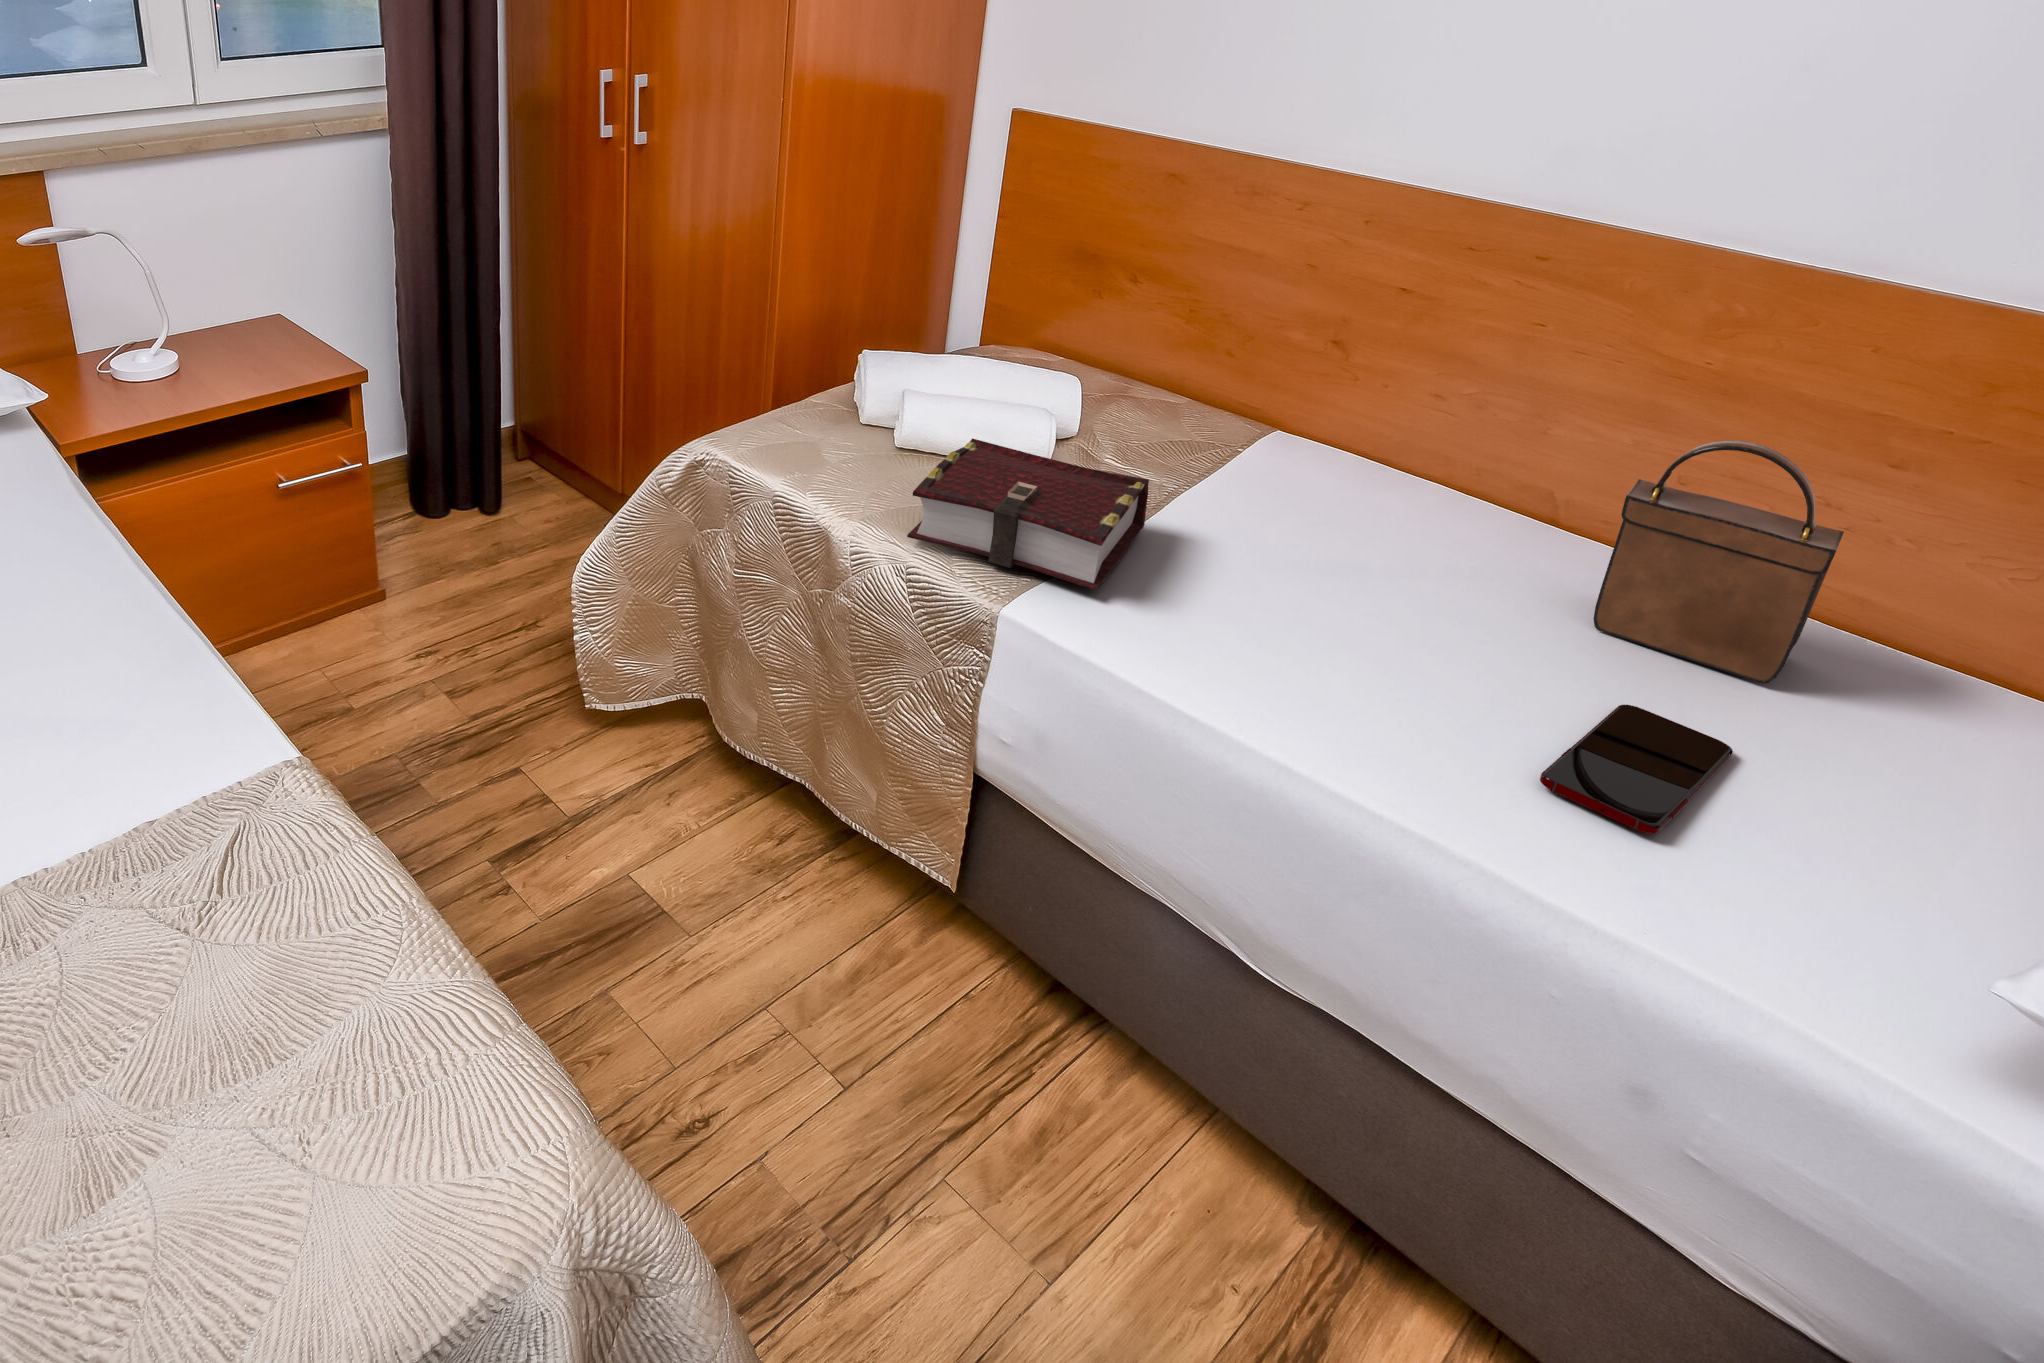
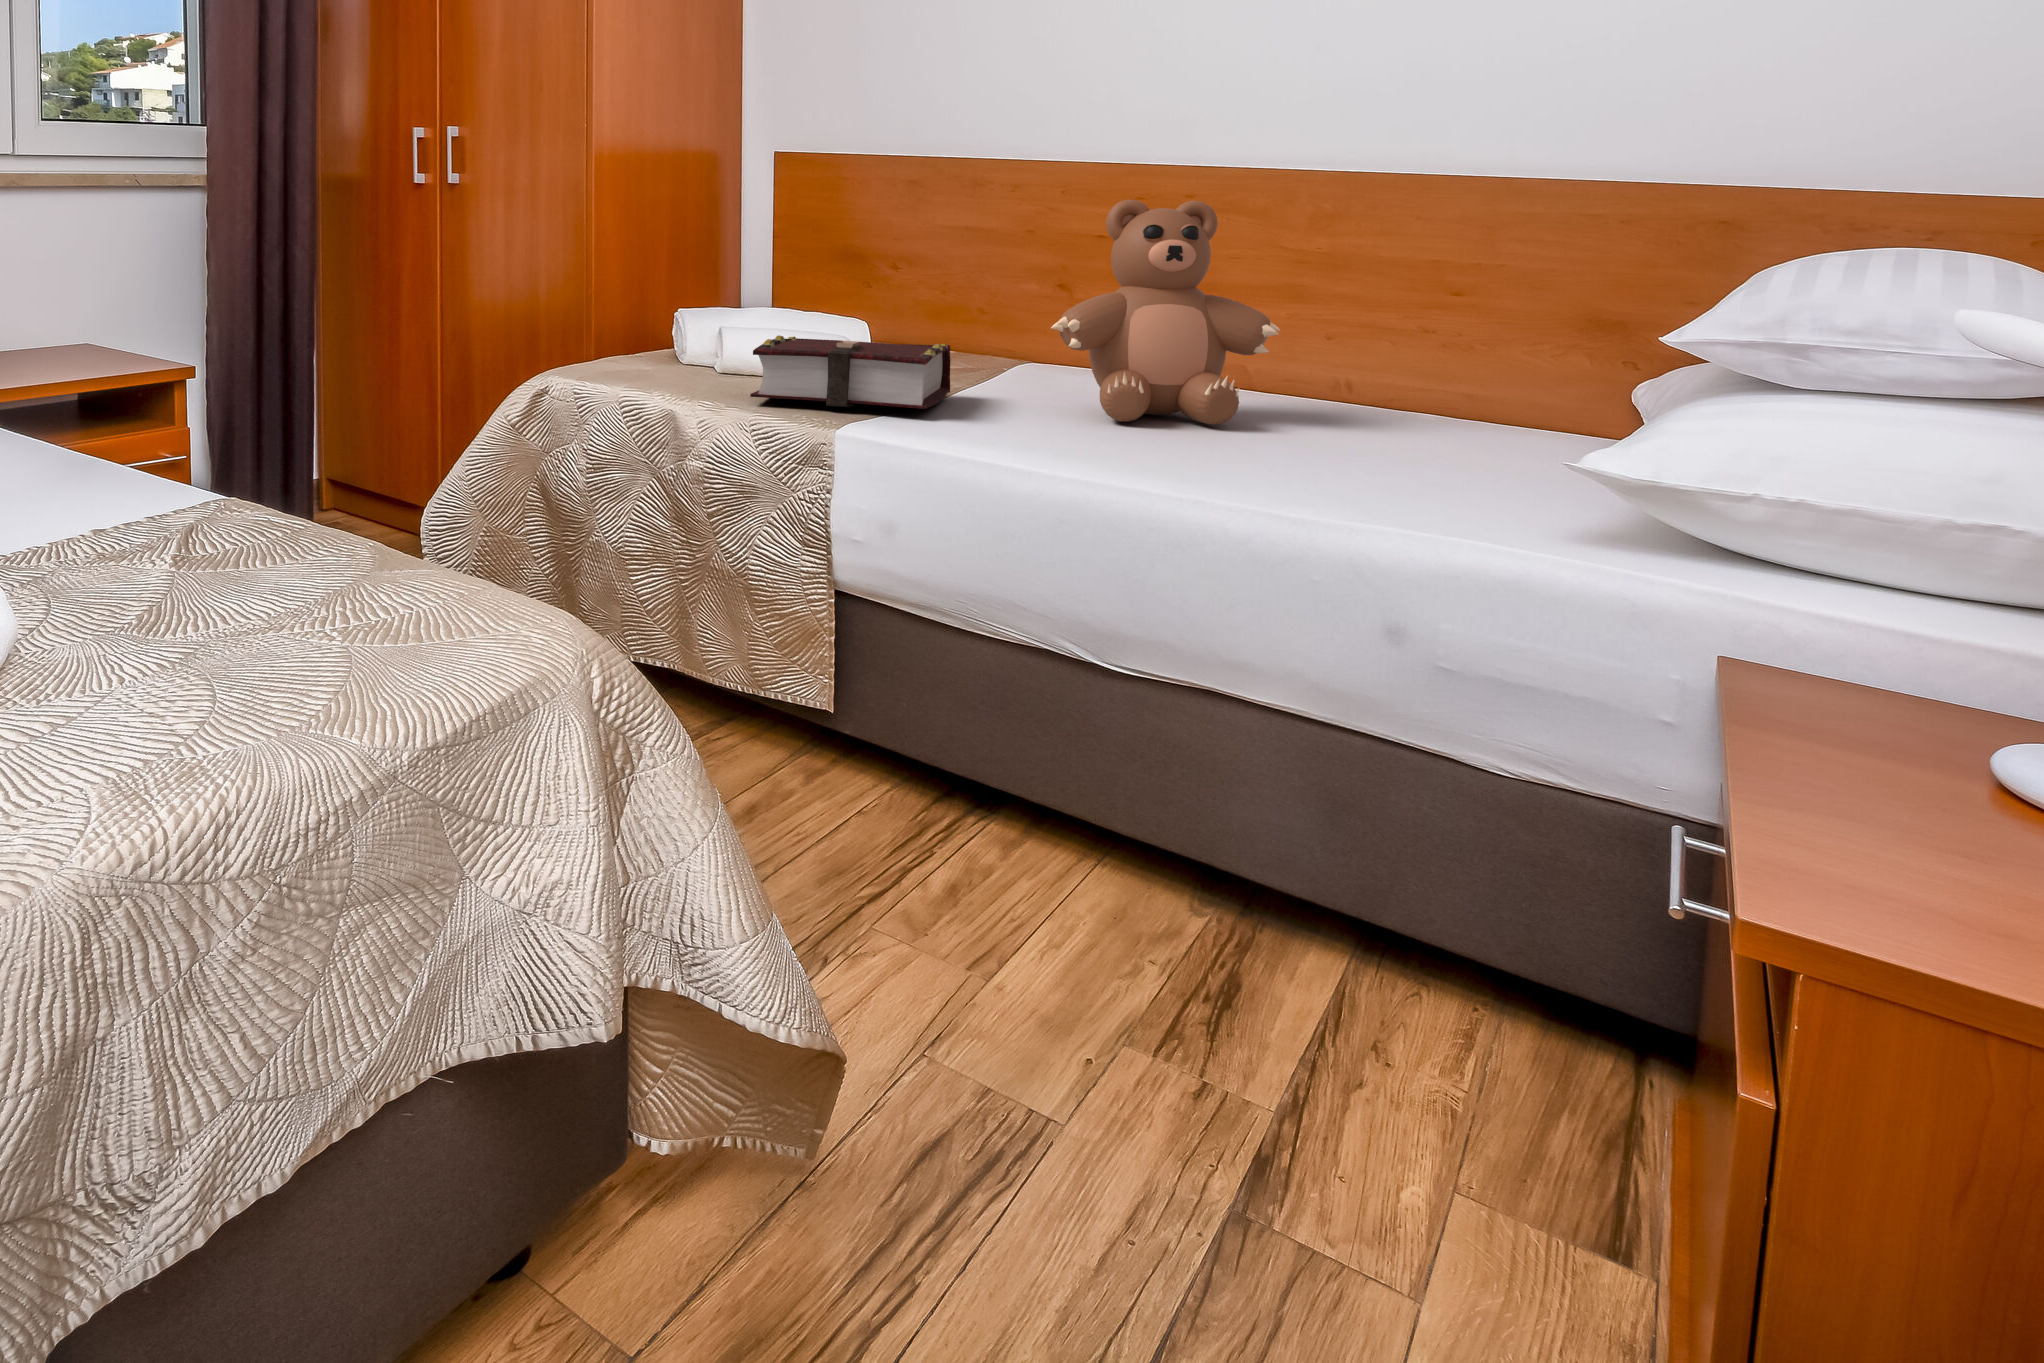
teddy bear: none [1260,357,1546,644] -> present [1051,200,1280,425]
handbag: present [1593,441,1844,684] -> none [1325,242,1496,431]
smartphone: present [1540,705,1733,834] -> none [1322,438,1459,477]

